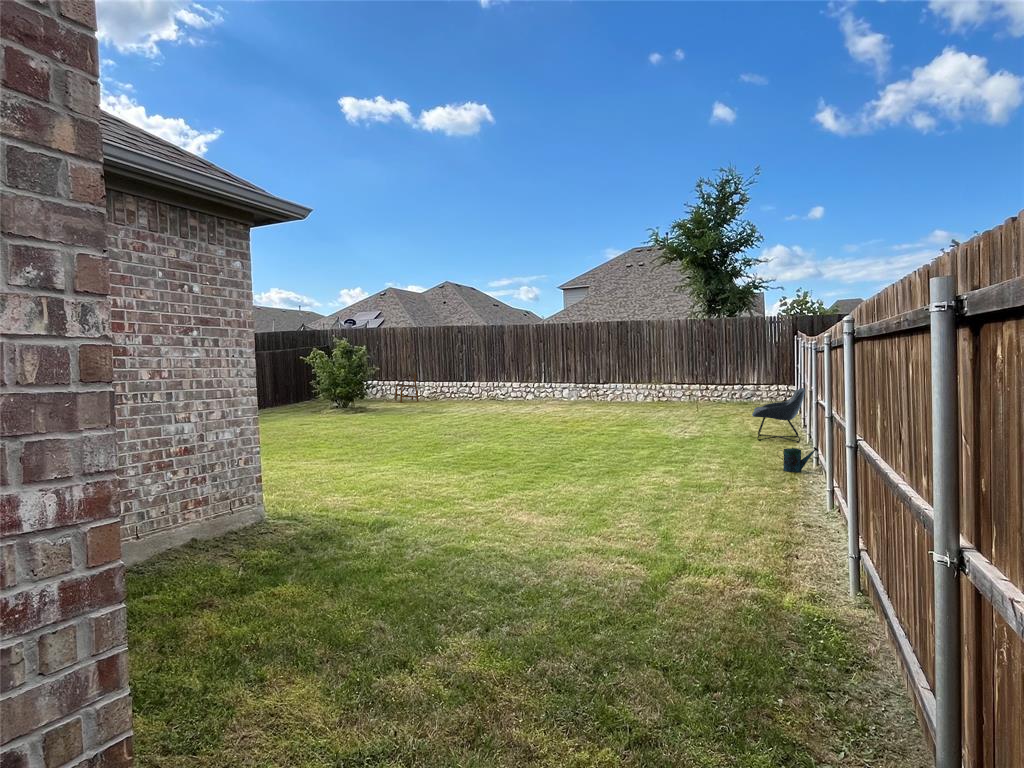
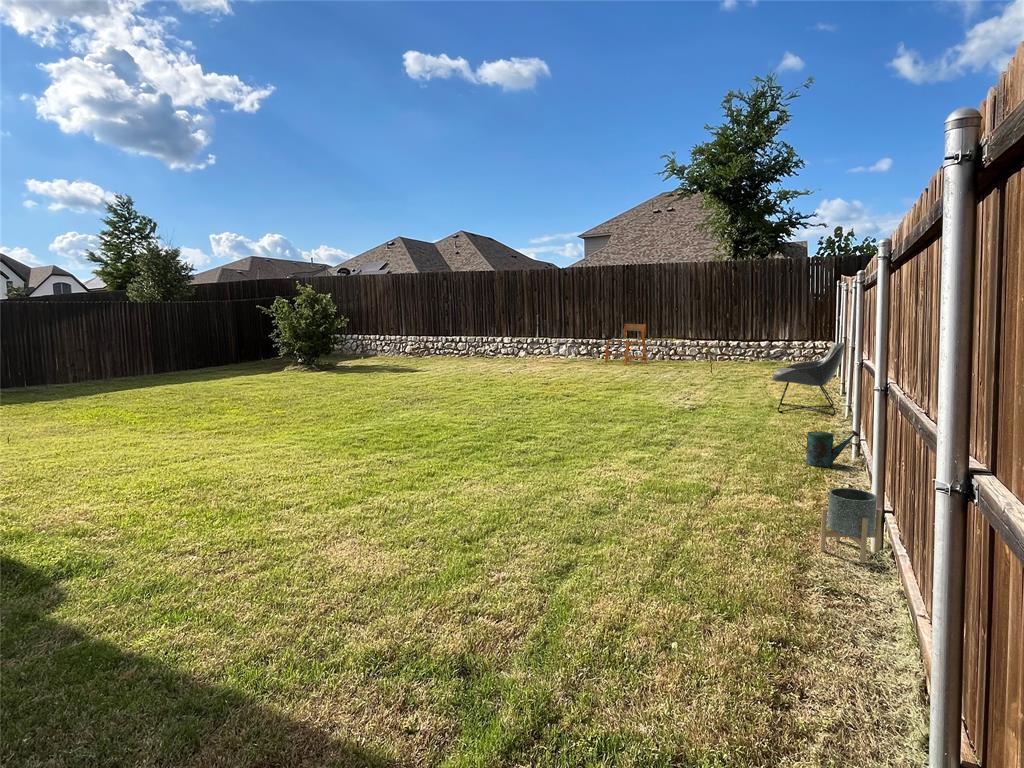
bench: present [395,372,419,402] -> present [605,324,647,365]
planter: none [799,474,833,516] -> present [820,488,882,563]

